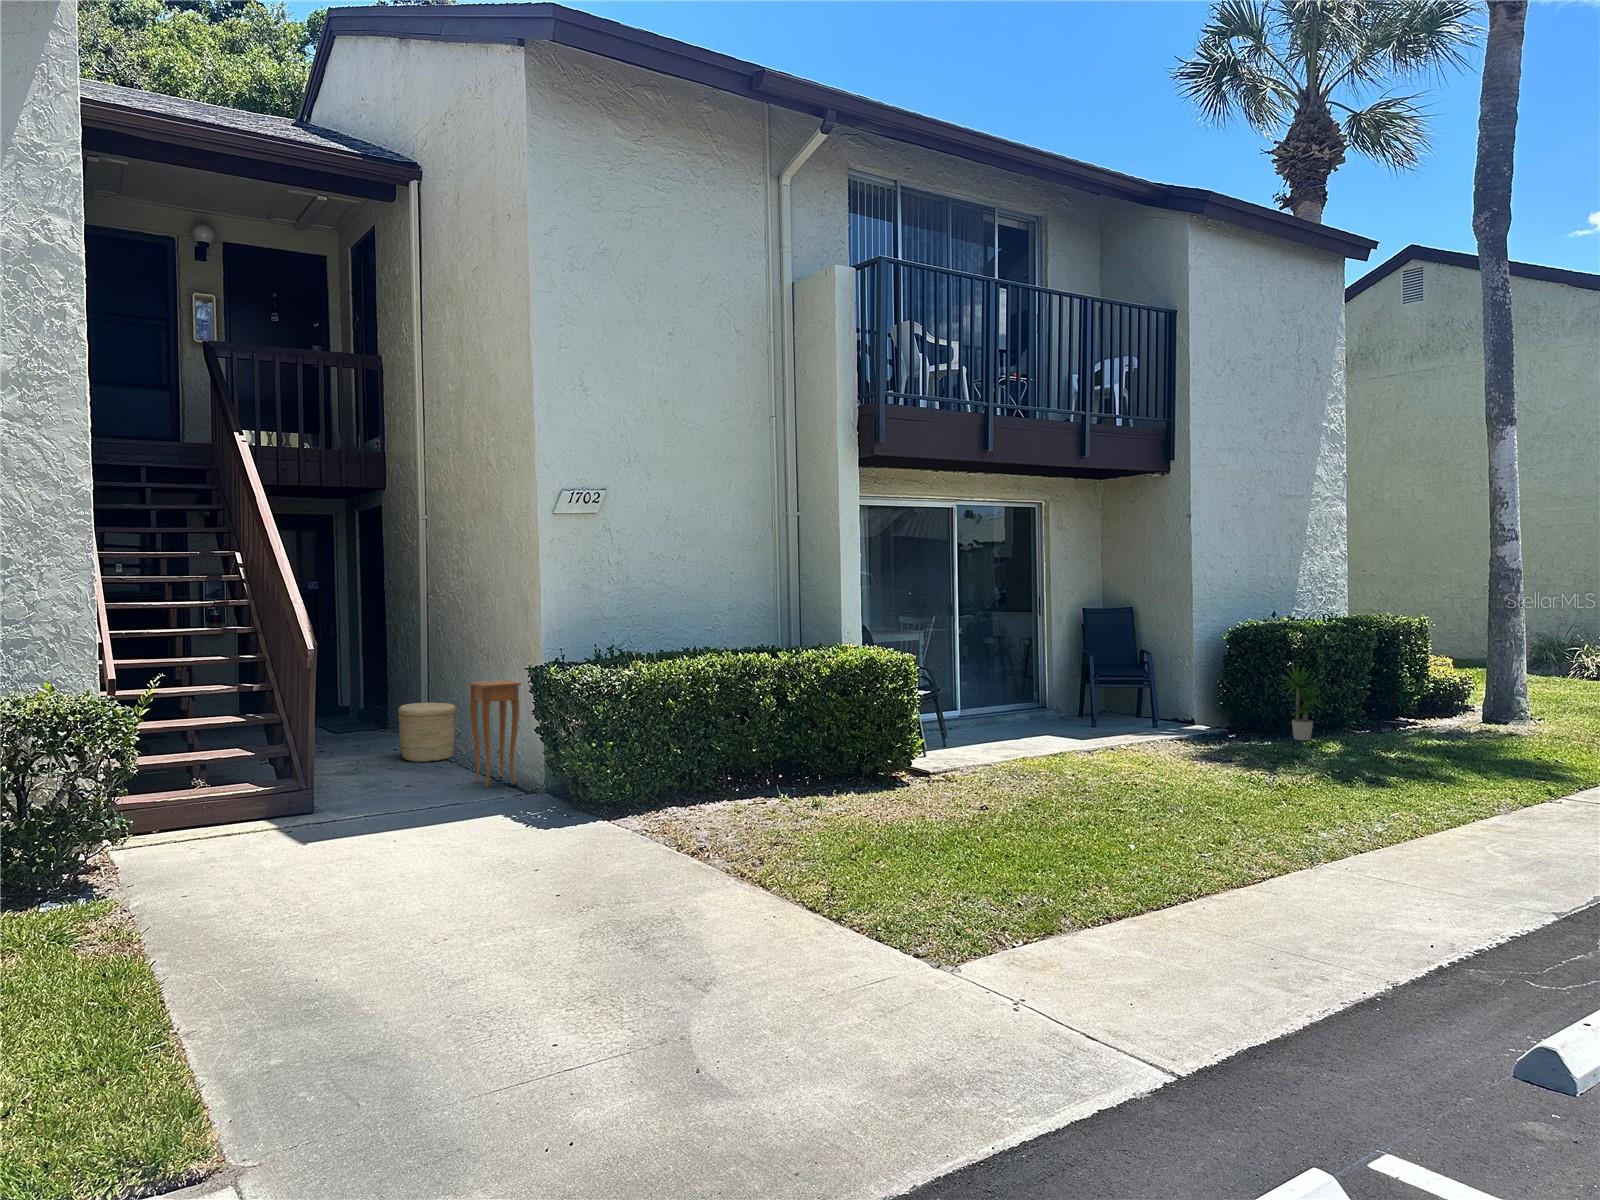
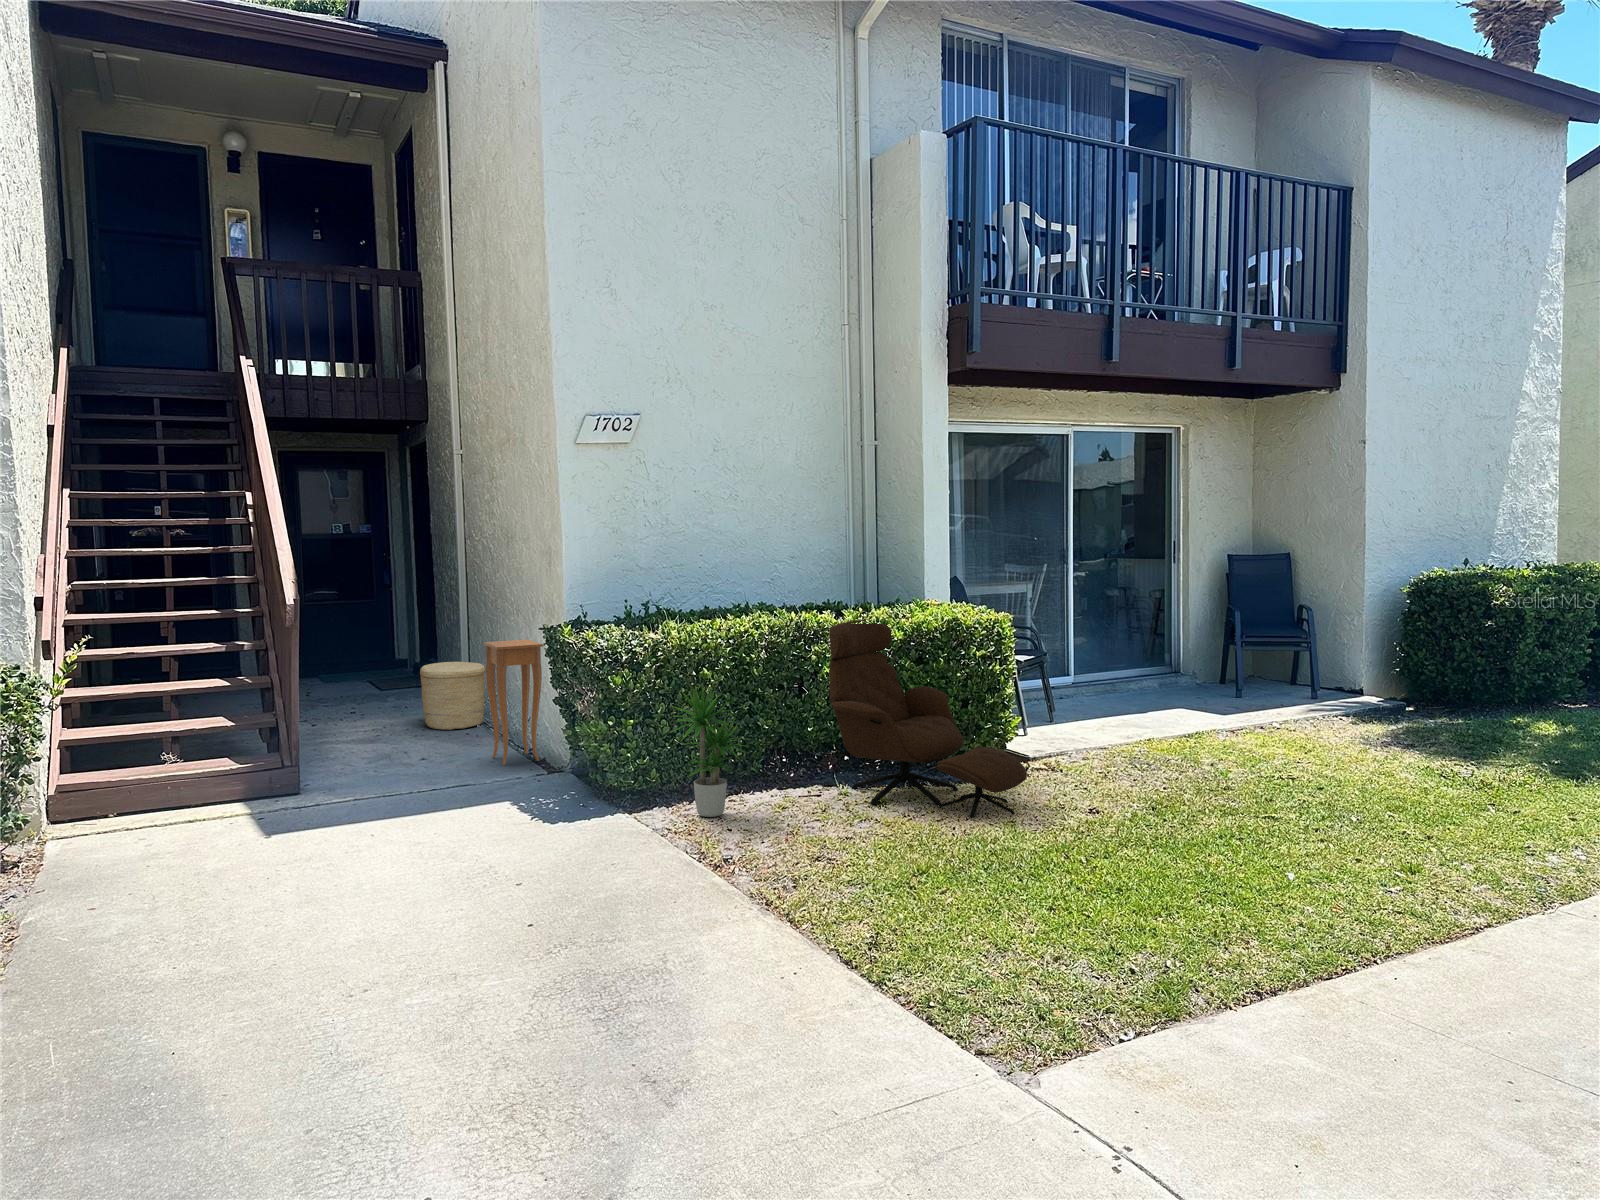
lounge chair: none [770,660,931,817] -> present [829,619,1027,818]
potted plant: present [1284,666,1321,741] -> present [670,686,743,817]

